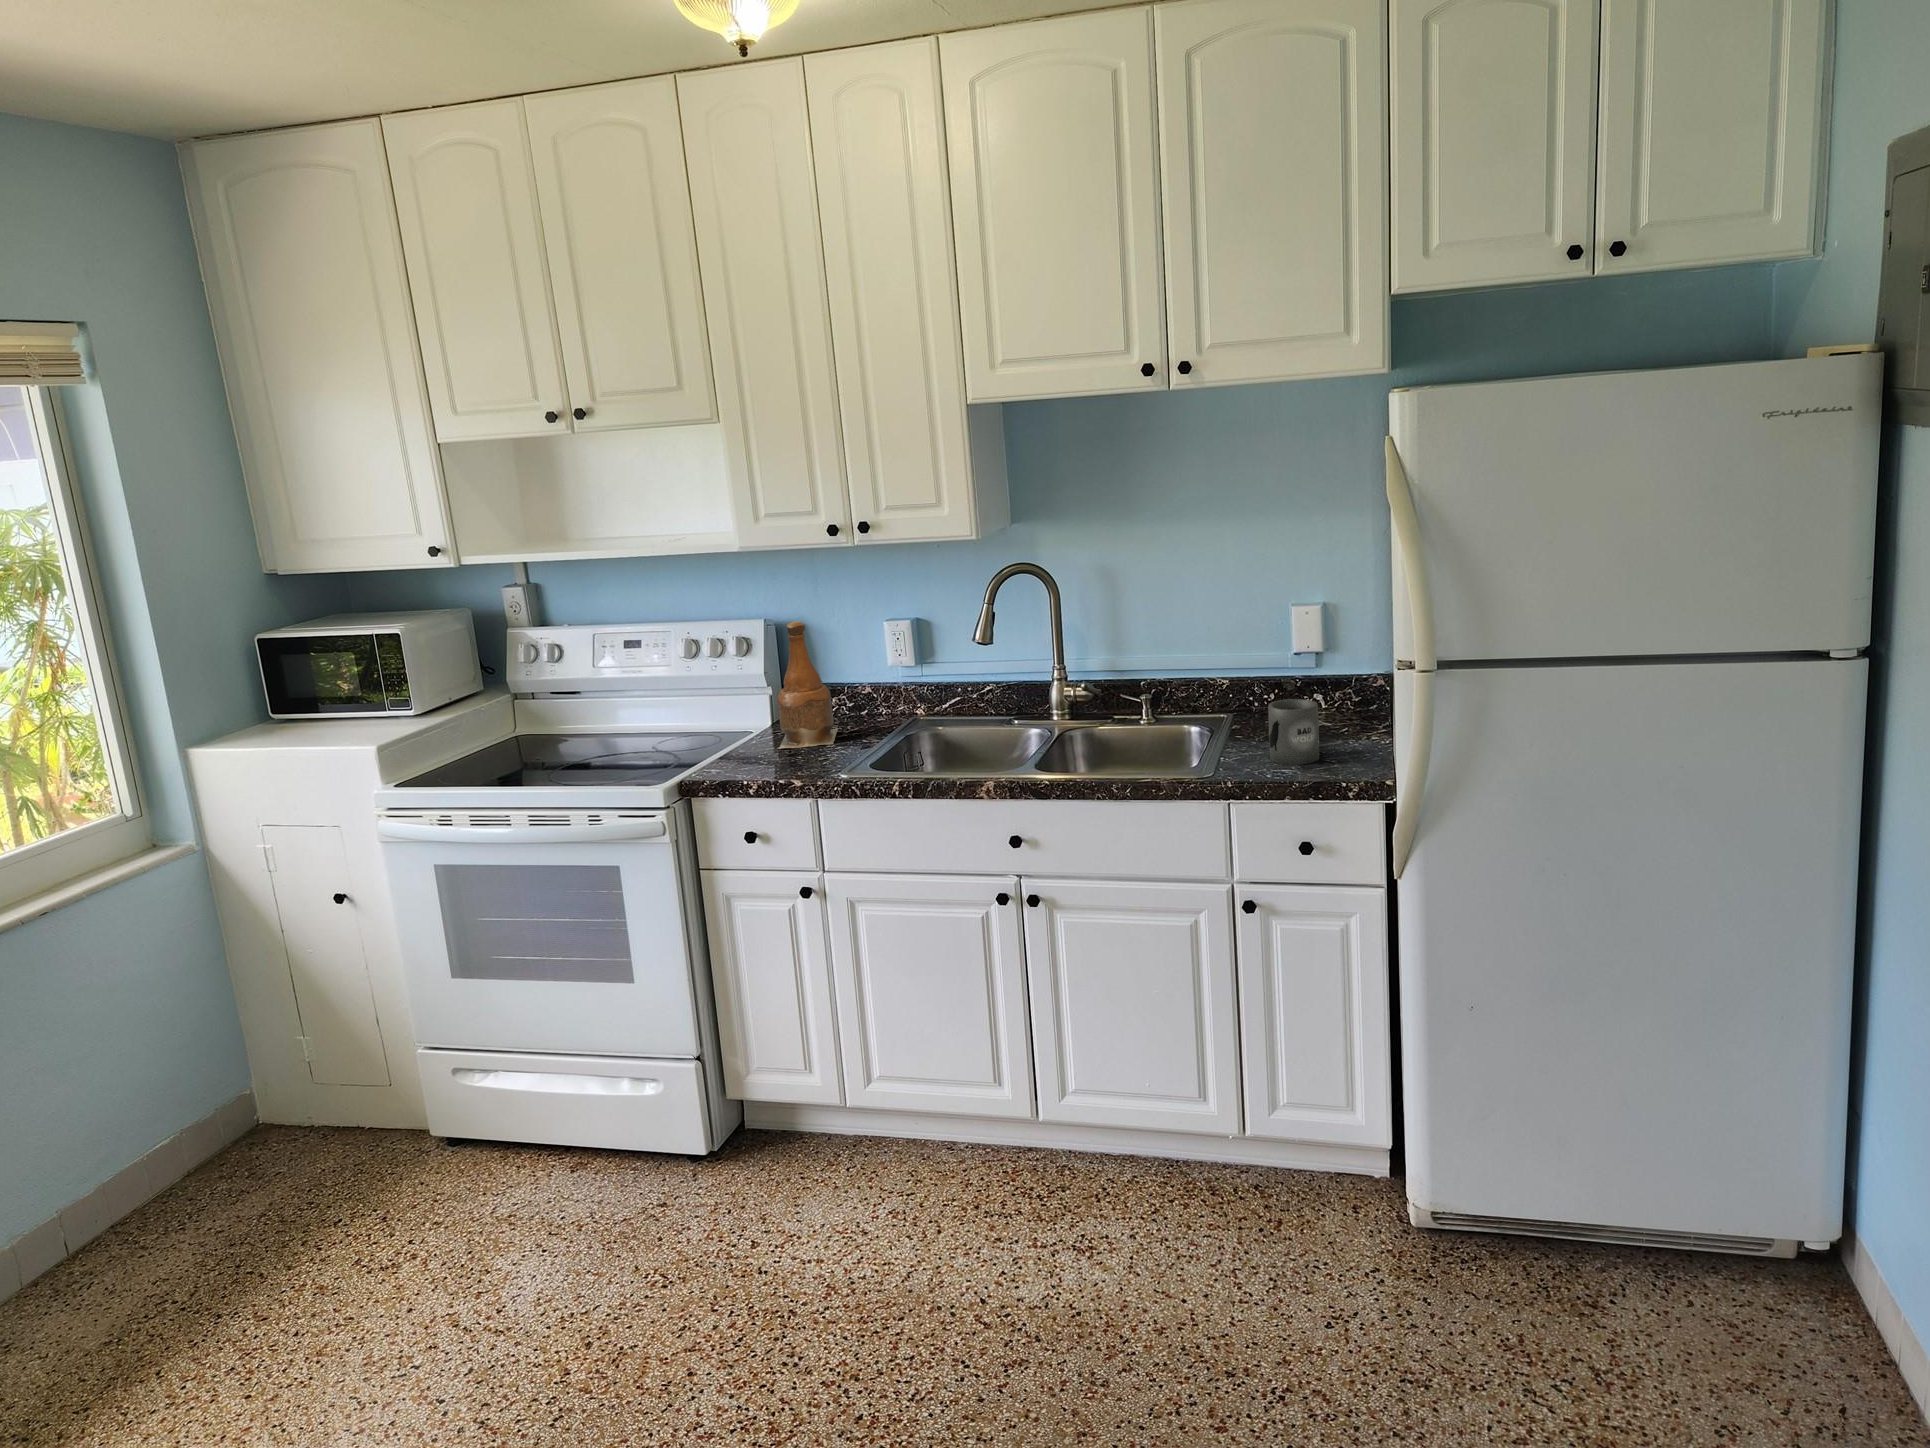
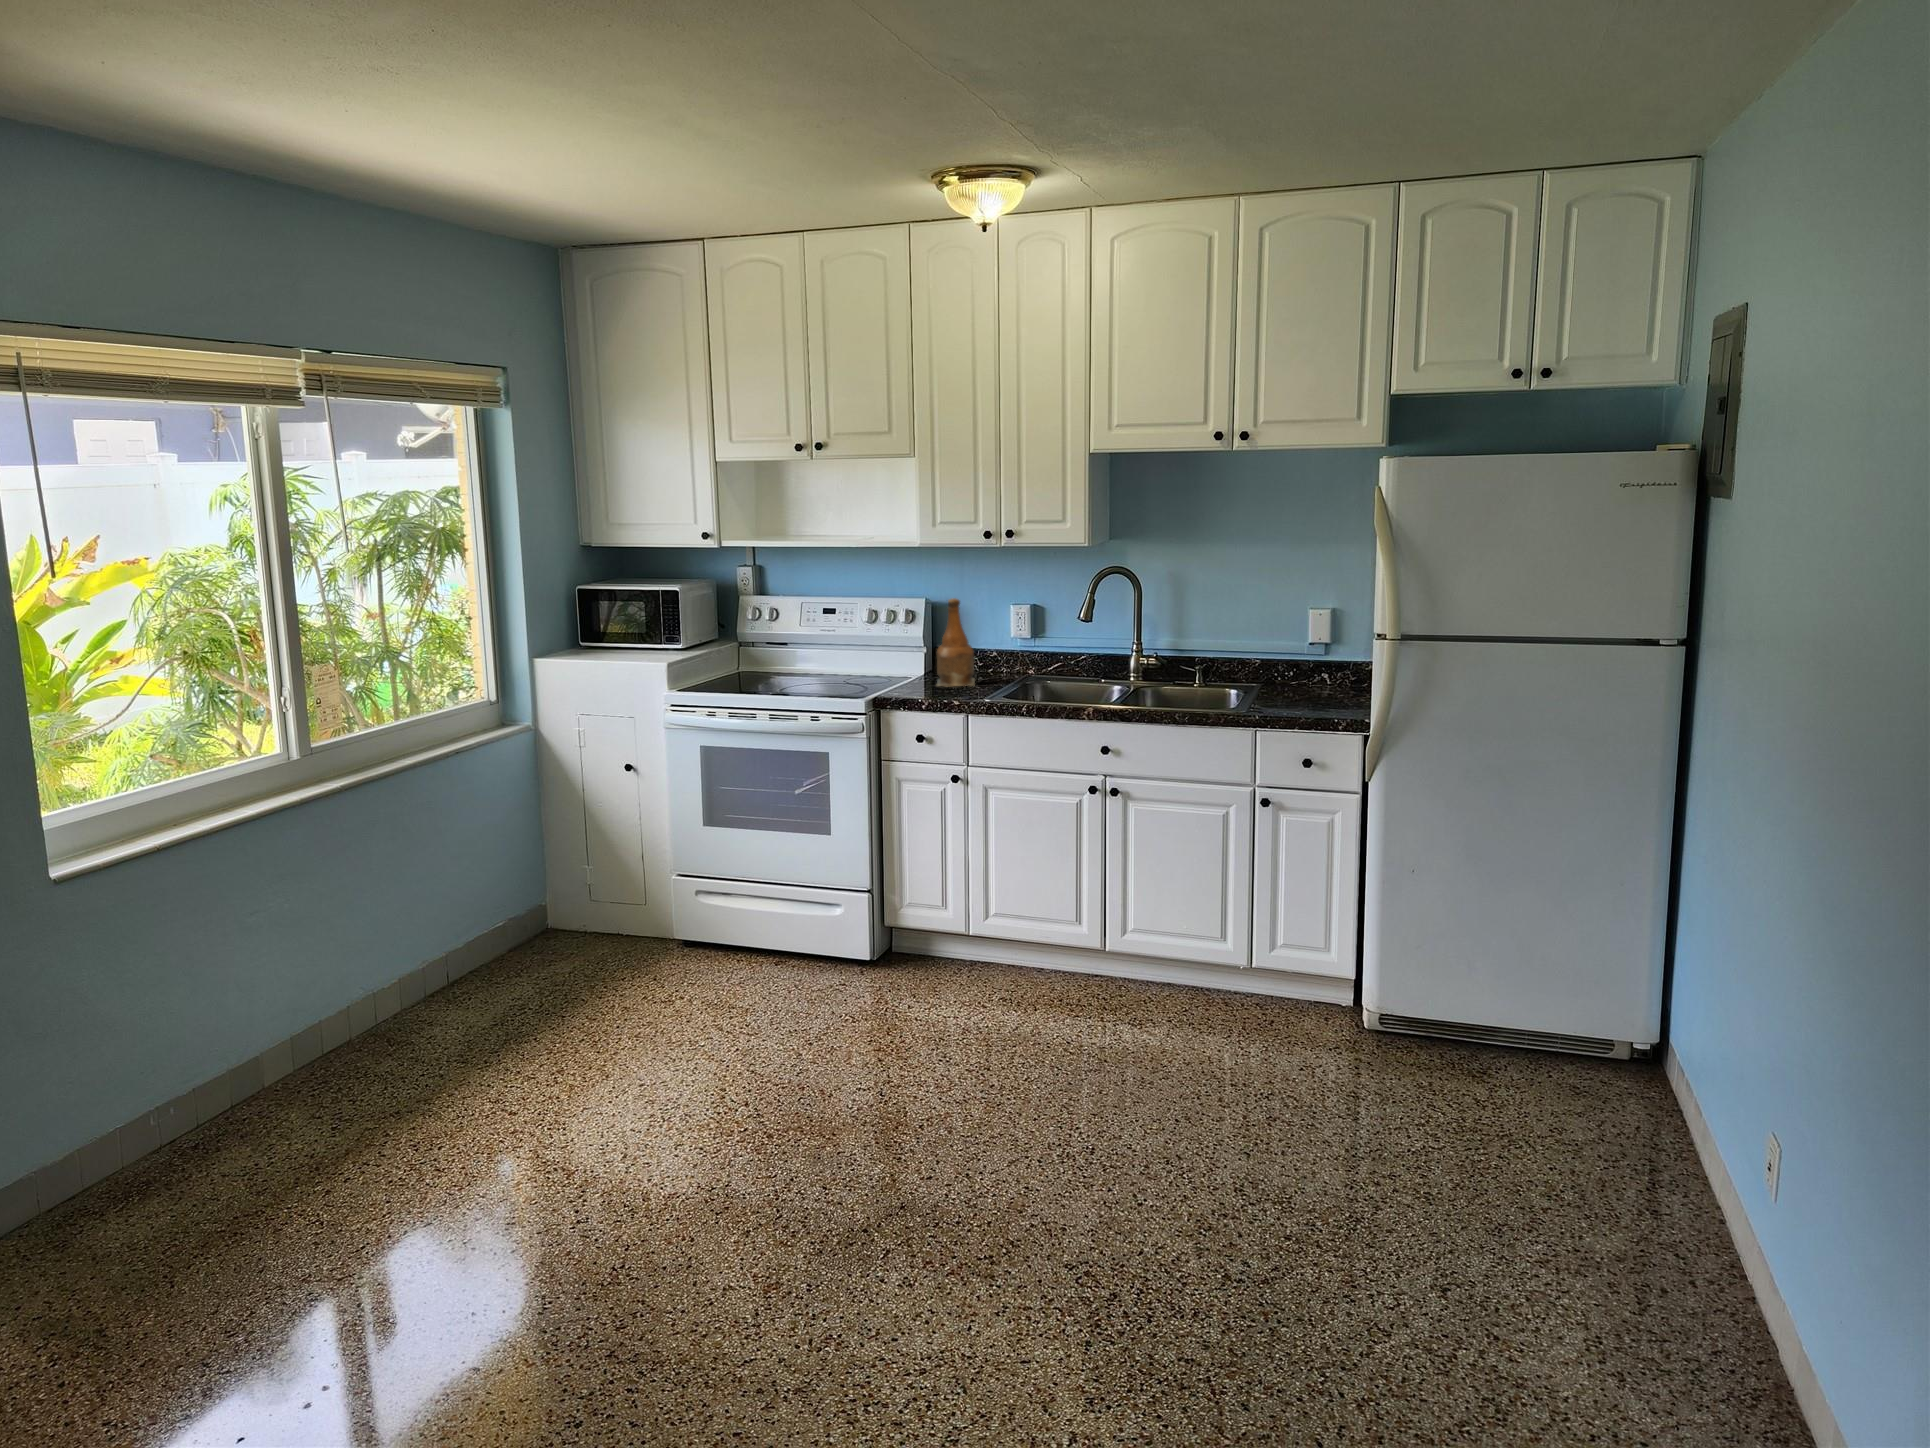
mug: present [1268,699,1319,765] -> none [1287,666,1322,709]

